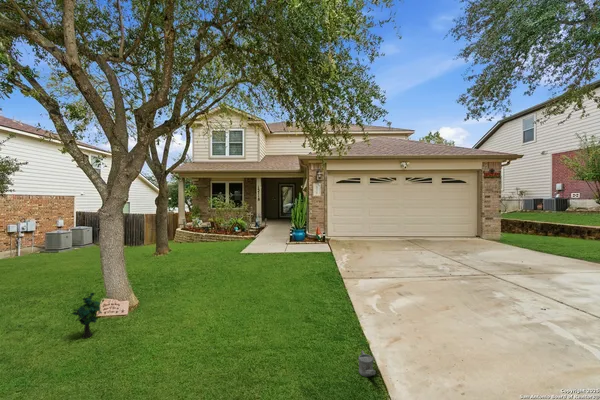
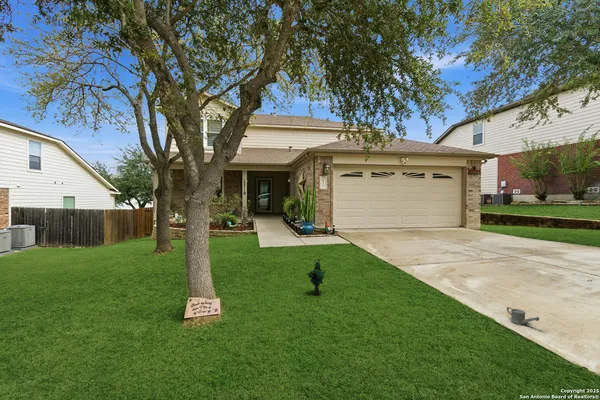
decorative plant: present [72,293,102,338] -> present [307,259,326,296]

